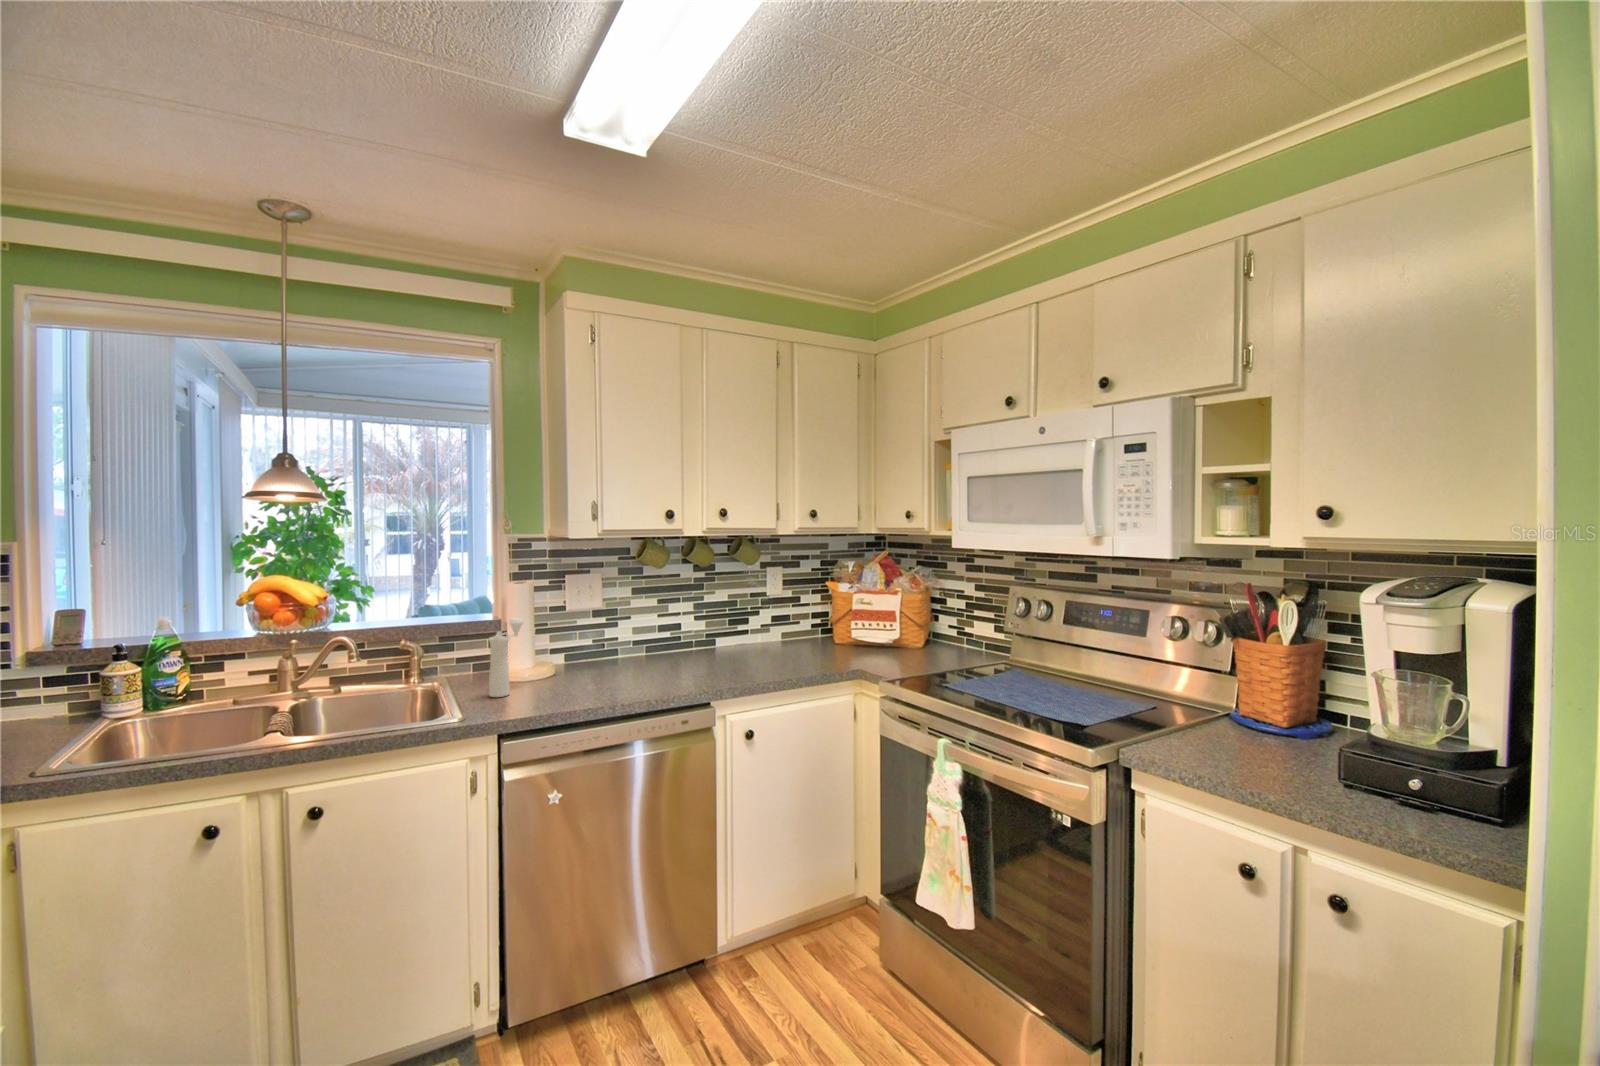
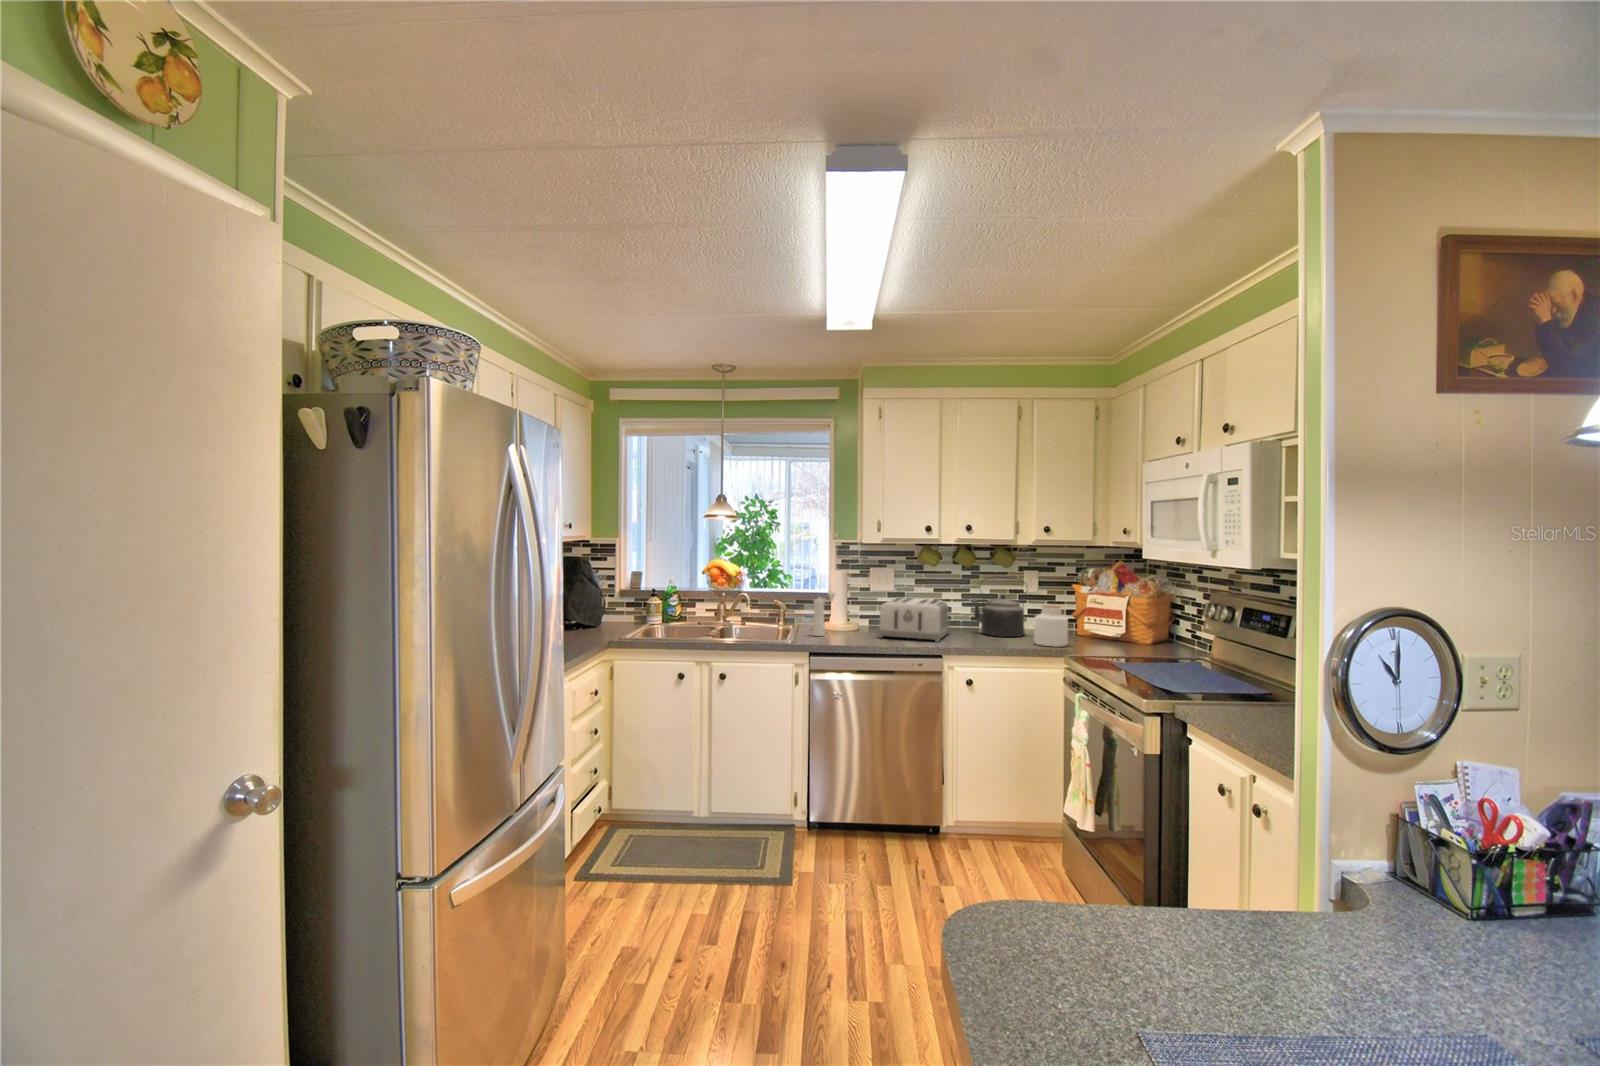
kettle: none [715,578,787,659] -> present [971,576,1024,637]
jar: none [811,614,851,668] -> present [1034,605,1068,647]
toaster: none [601,617,696,685] -> present [878,598,950,642]

